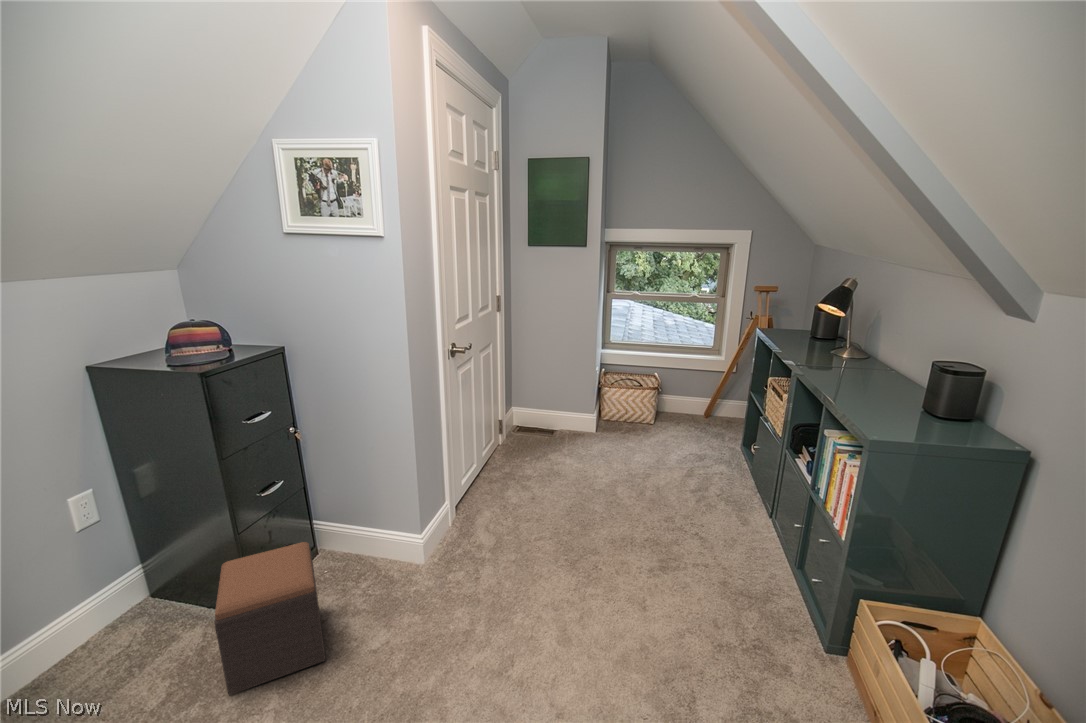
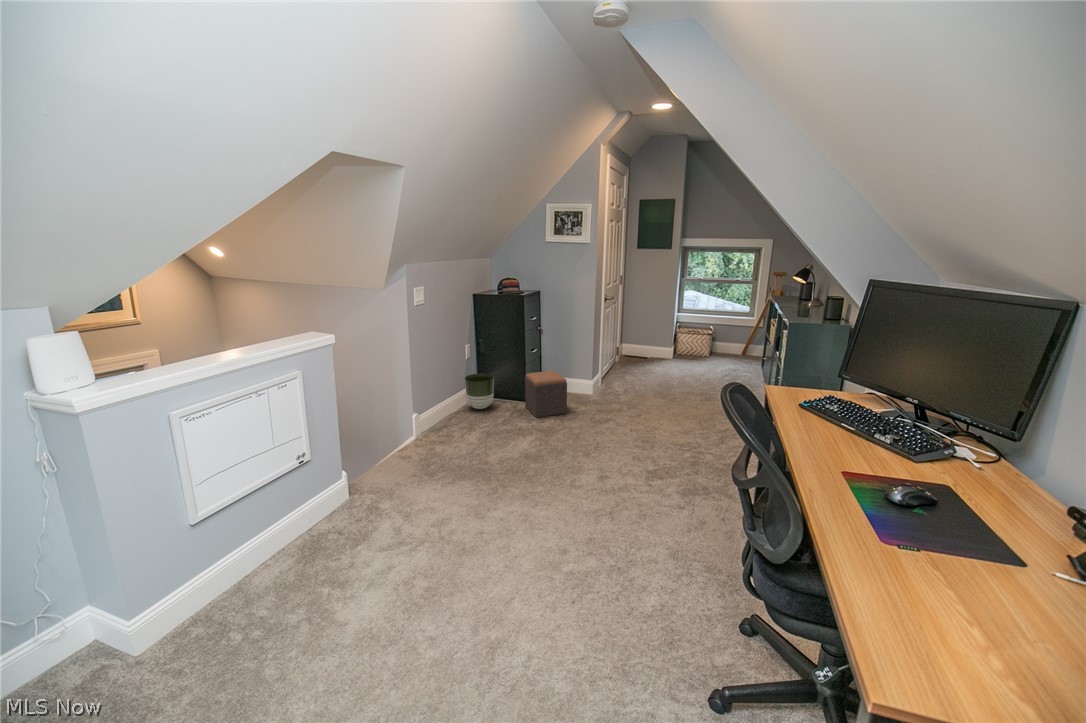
planter: none [36,562,143,668] -> present [465,374,494,409]

